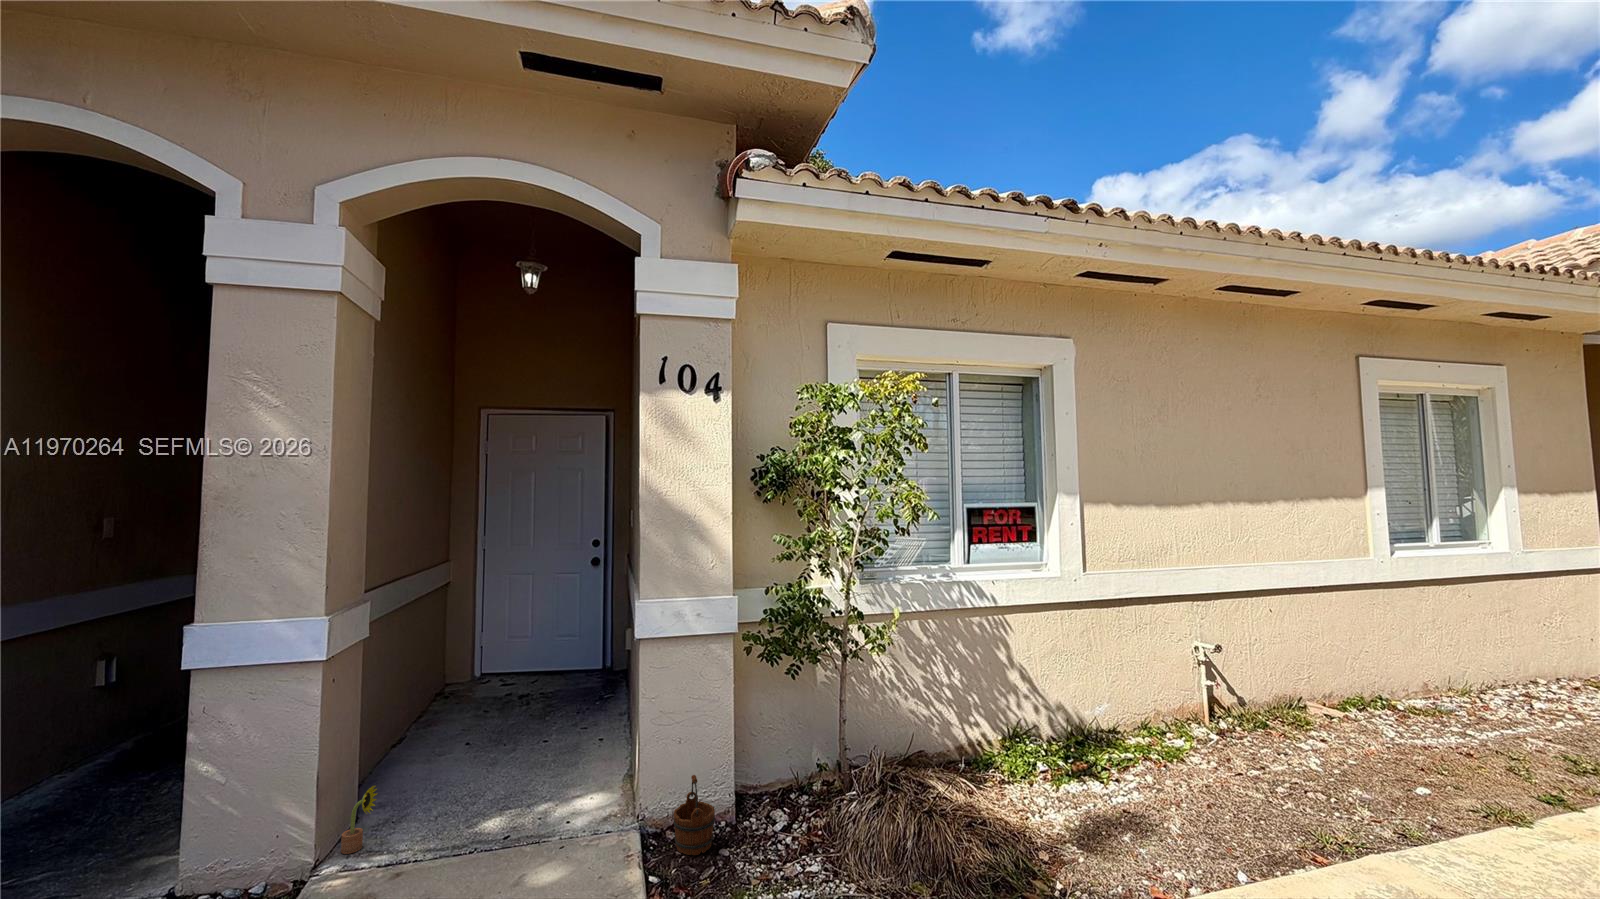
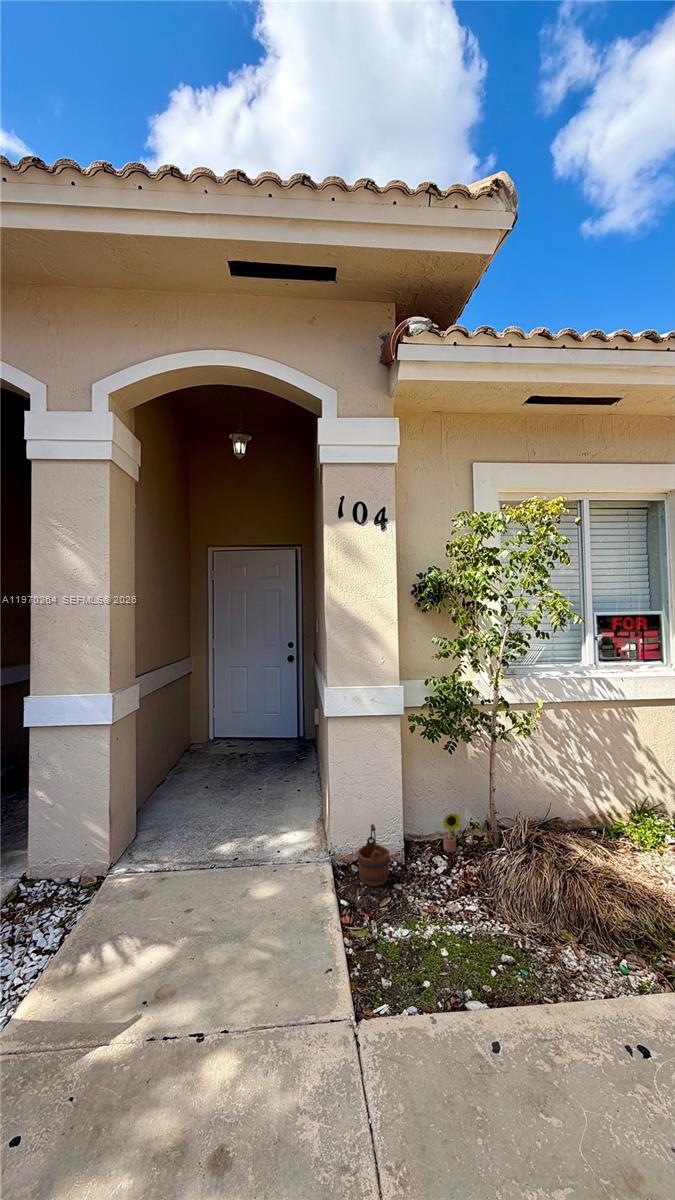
decorative plant: present [341,786,378,854] -> present [443,814,462,852]

